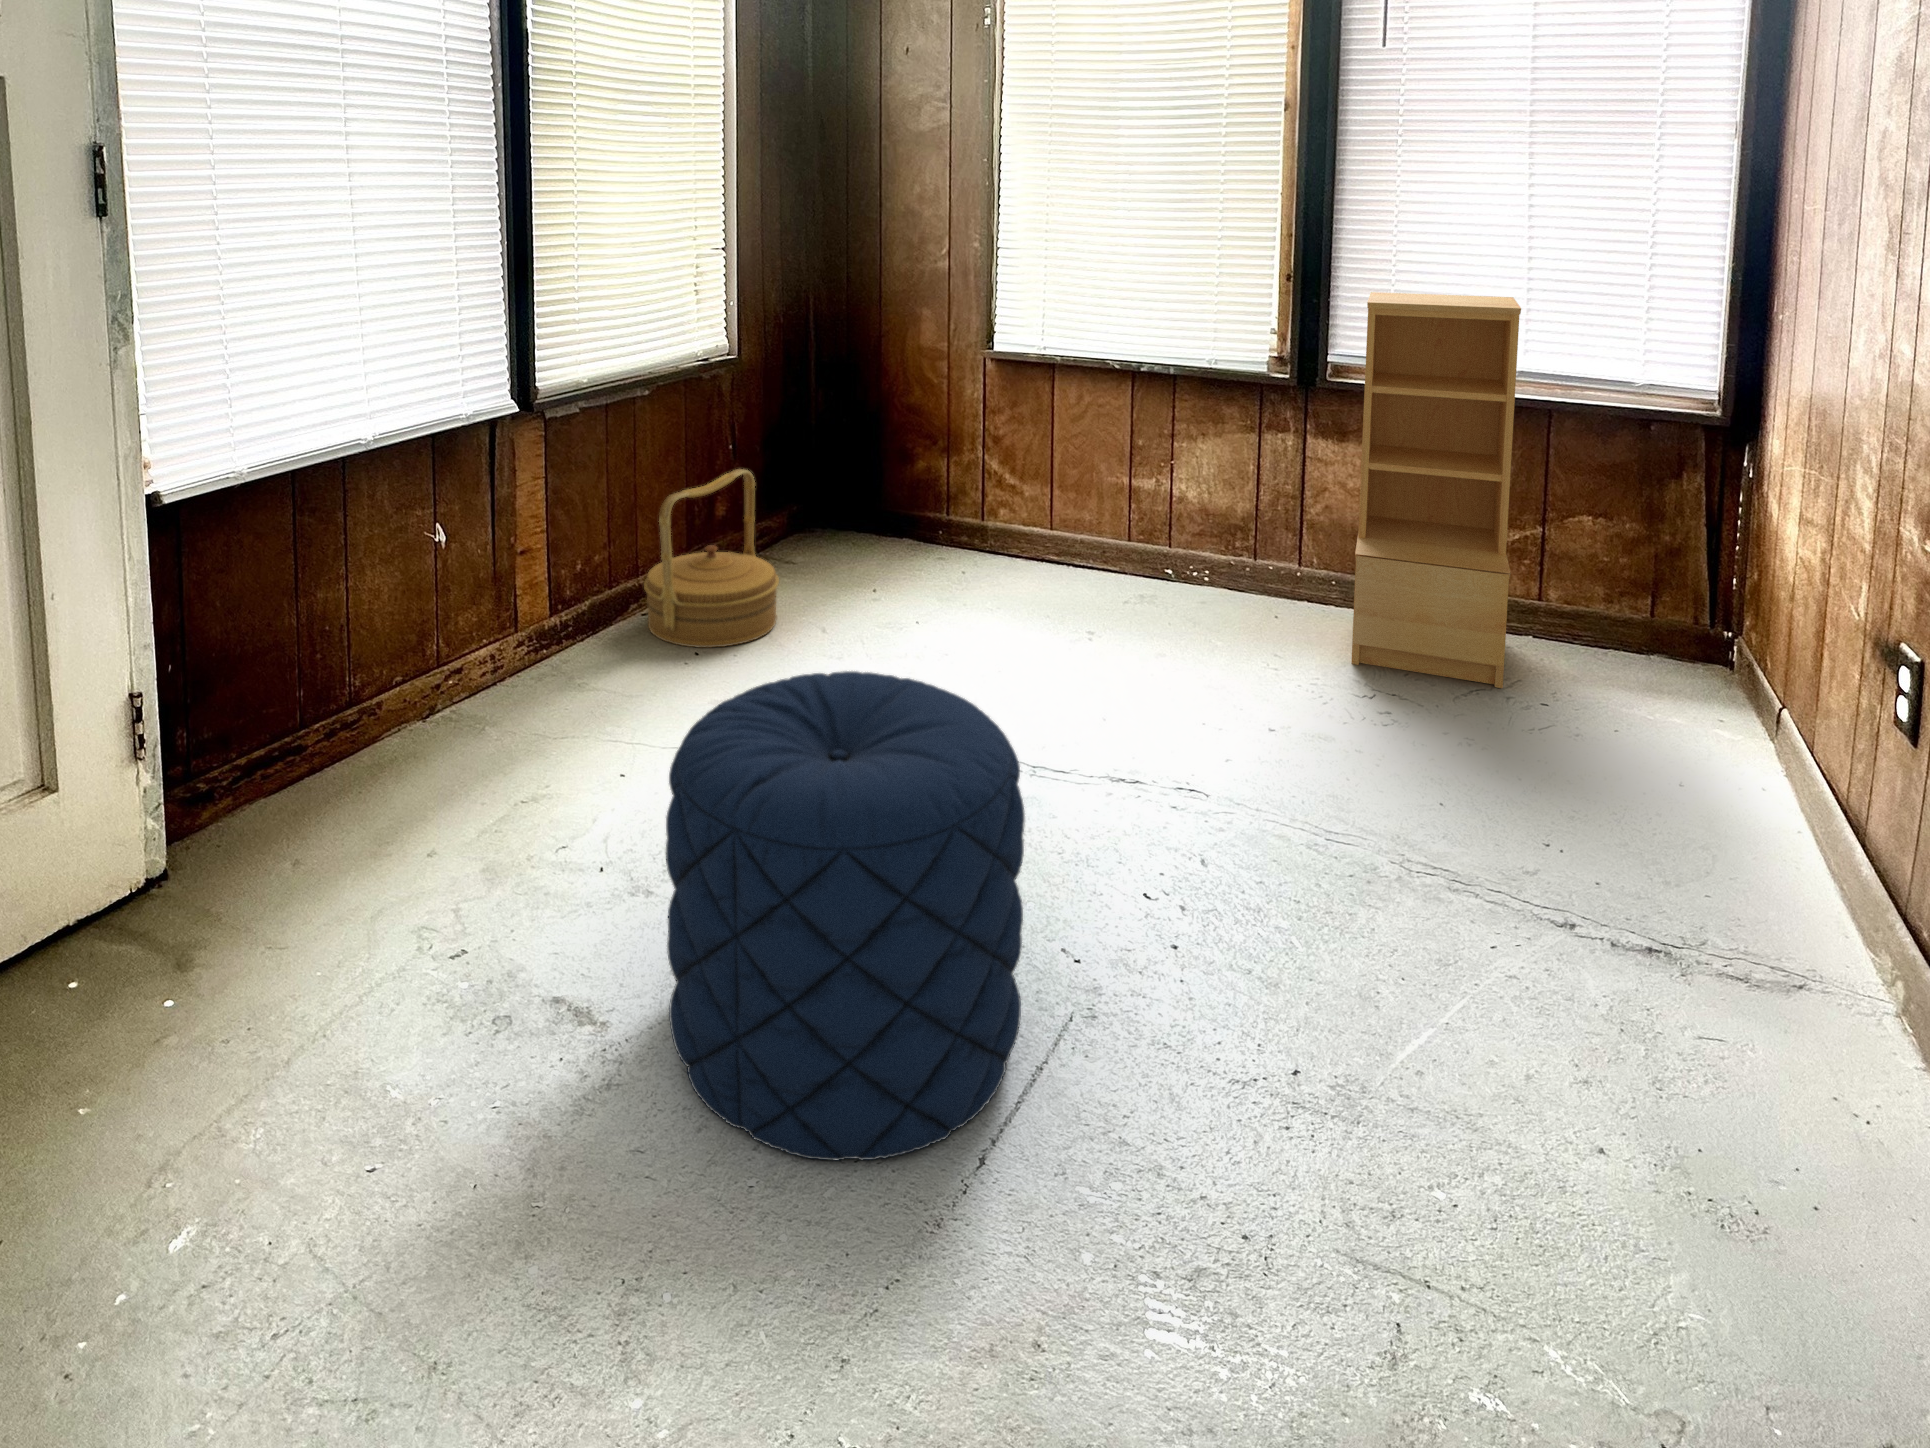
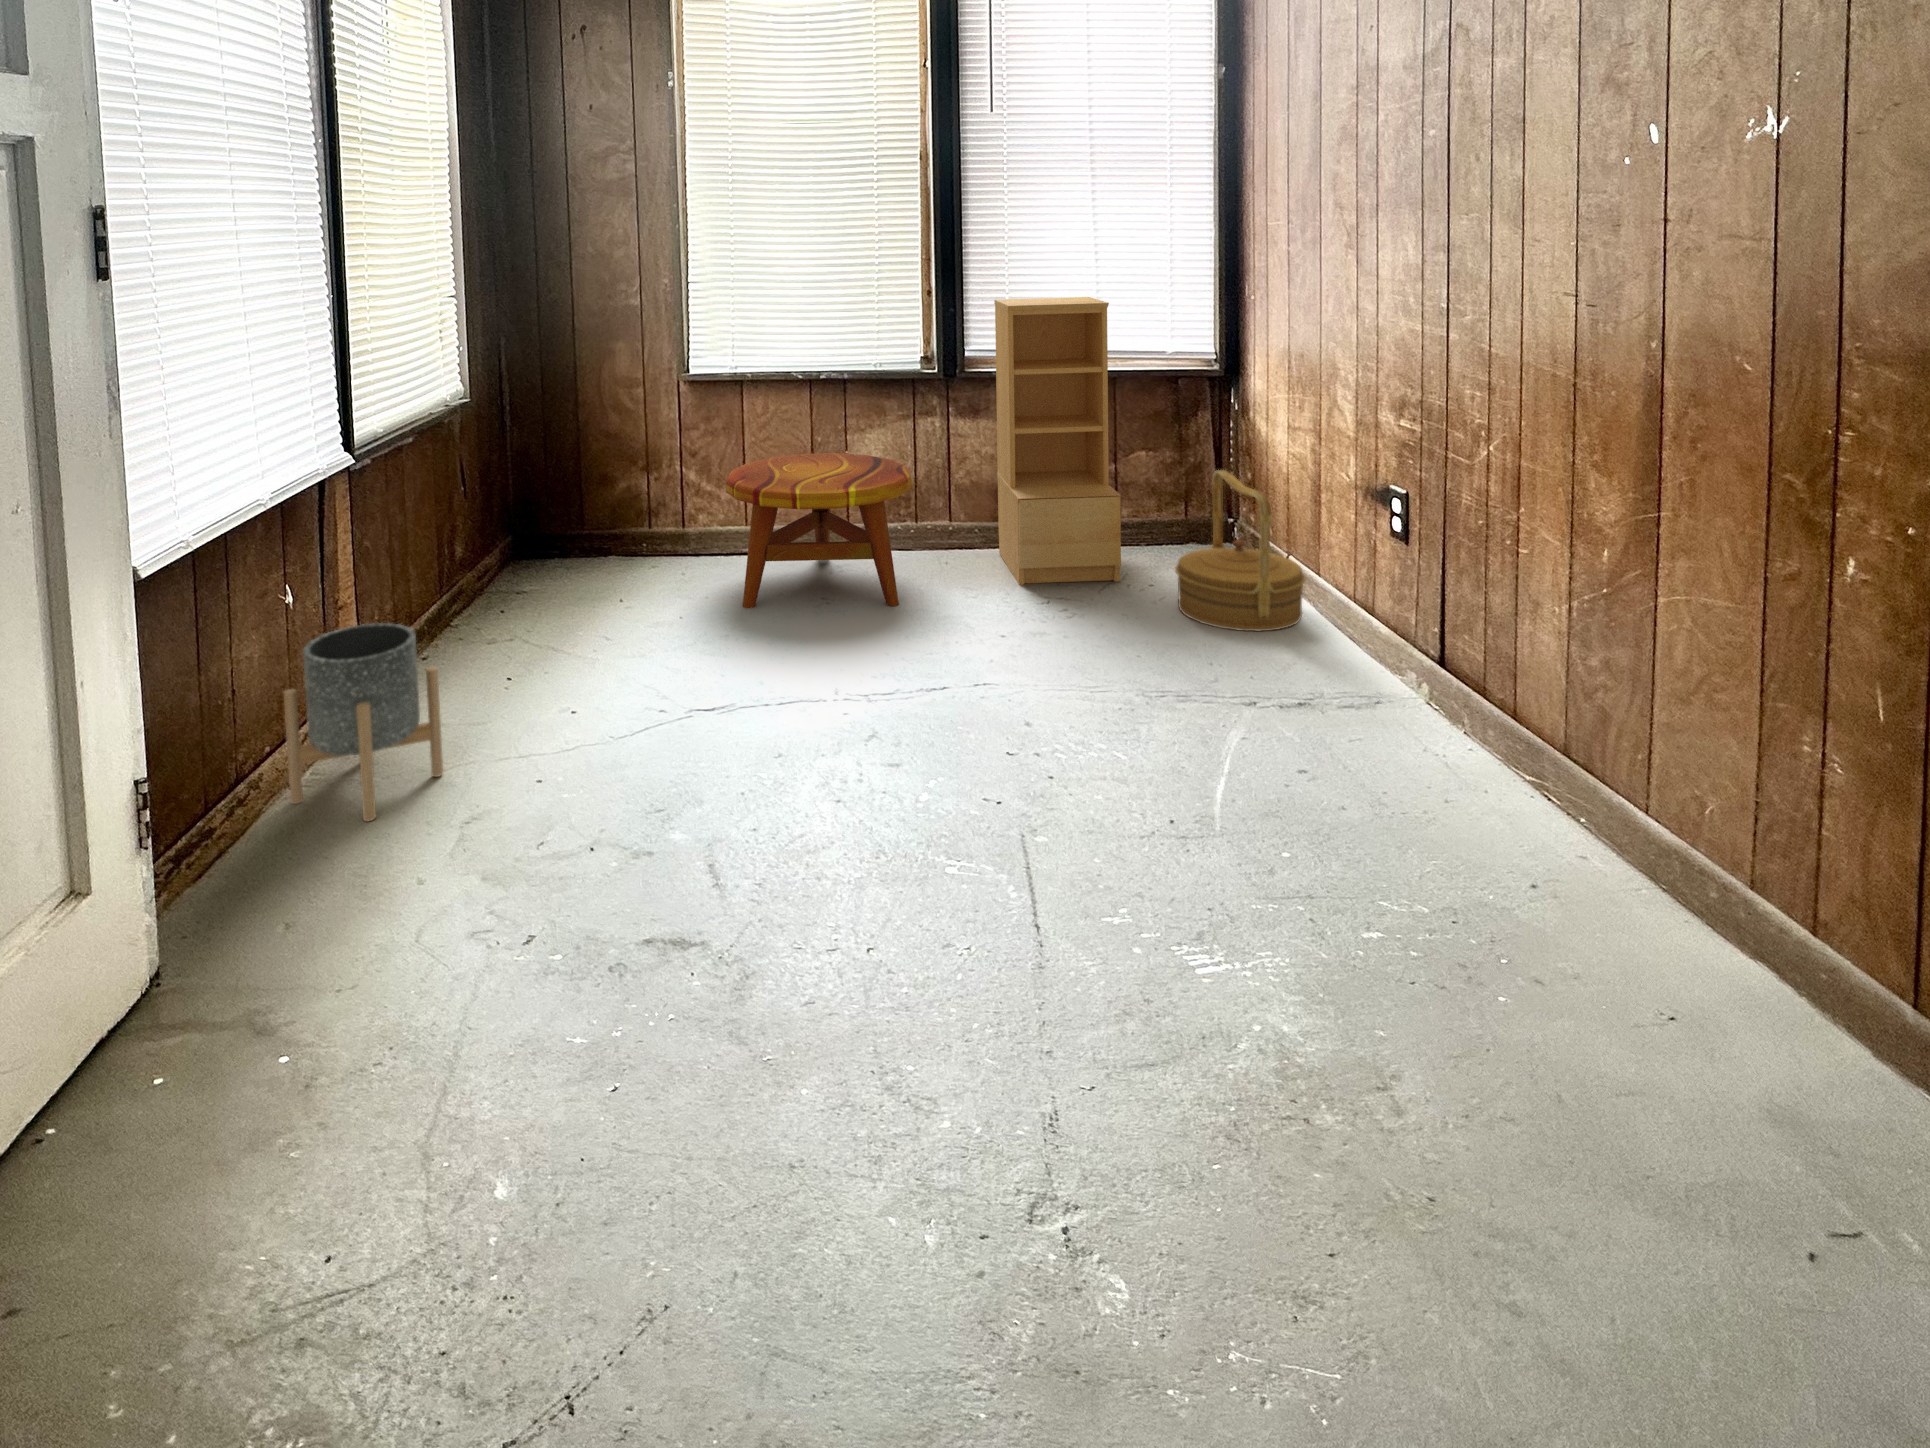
side table: none [991,456,1222,658] -> present [726,453,912,608]
woven basket: present [644,469,779,648] -> present [1175,470,1306,631]
planter: none [424,574,565,768] -> present [284,623,443,821]
pouf: present [666,671,1025,1161] -> none [734,612,1025,988]

